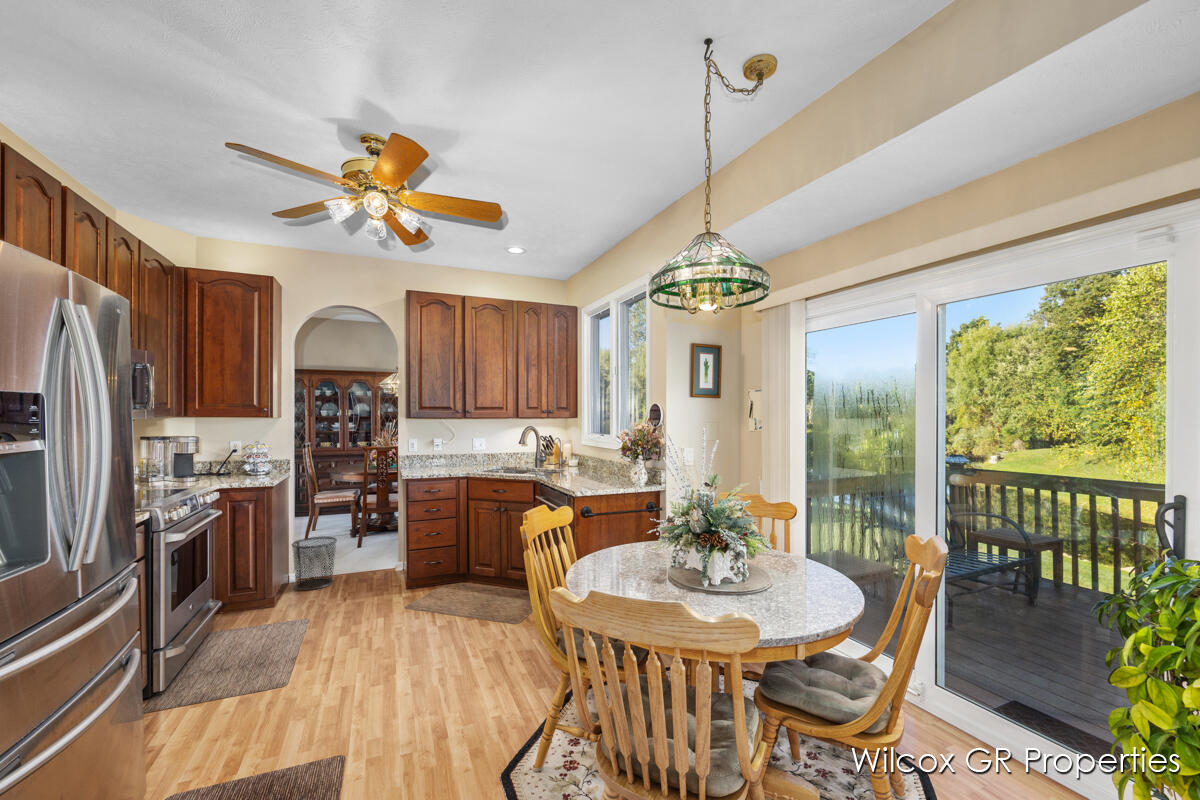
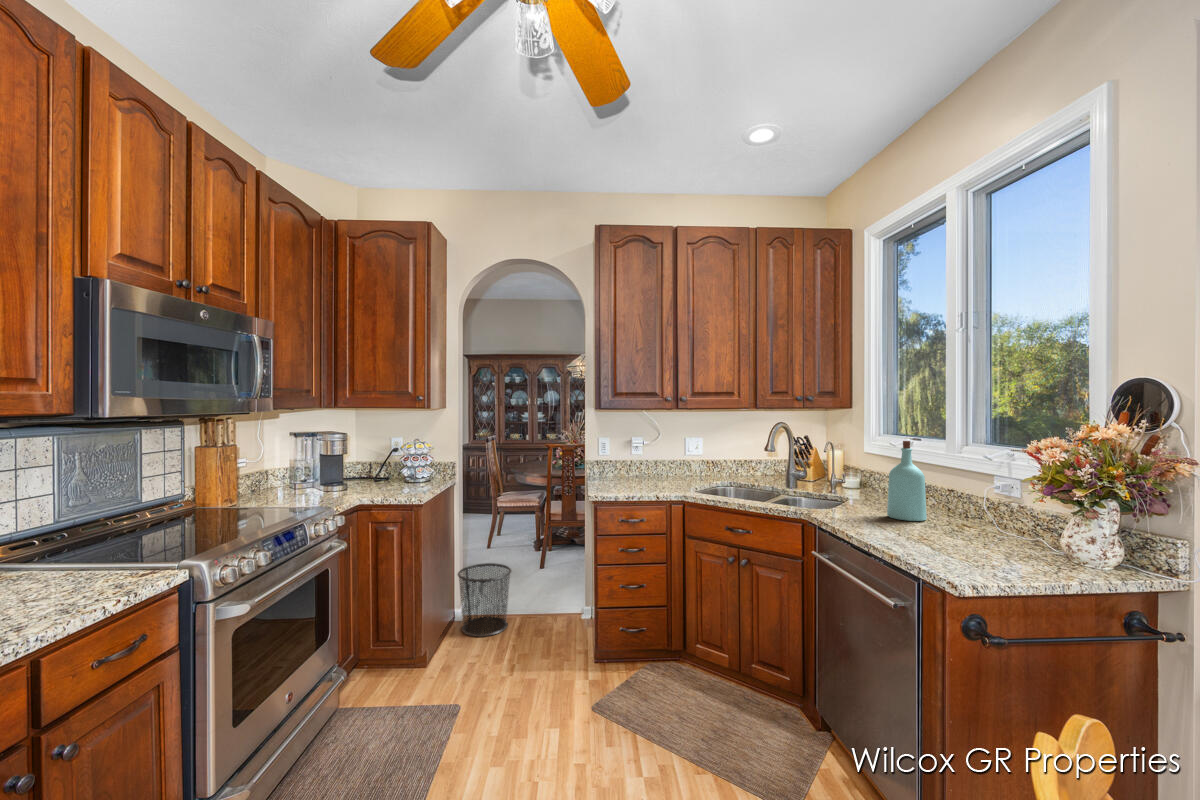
bottle: none [583,433,601,477] -> present [887,441,927,521]

